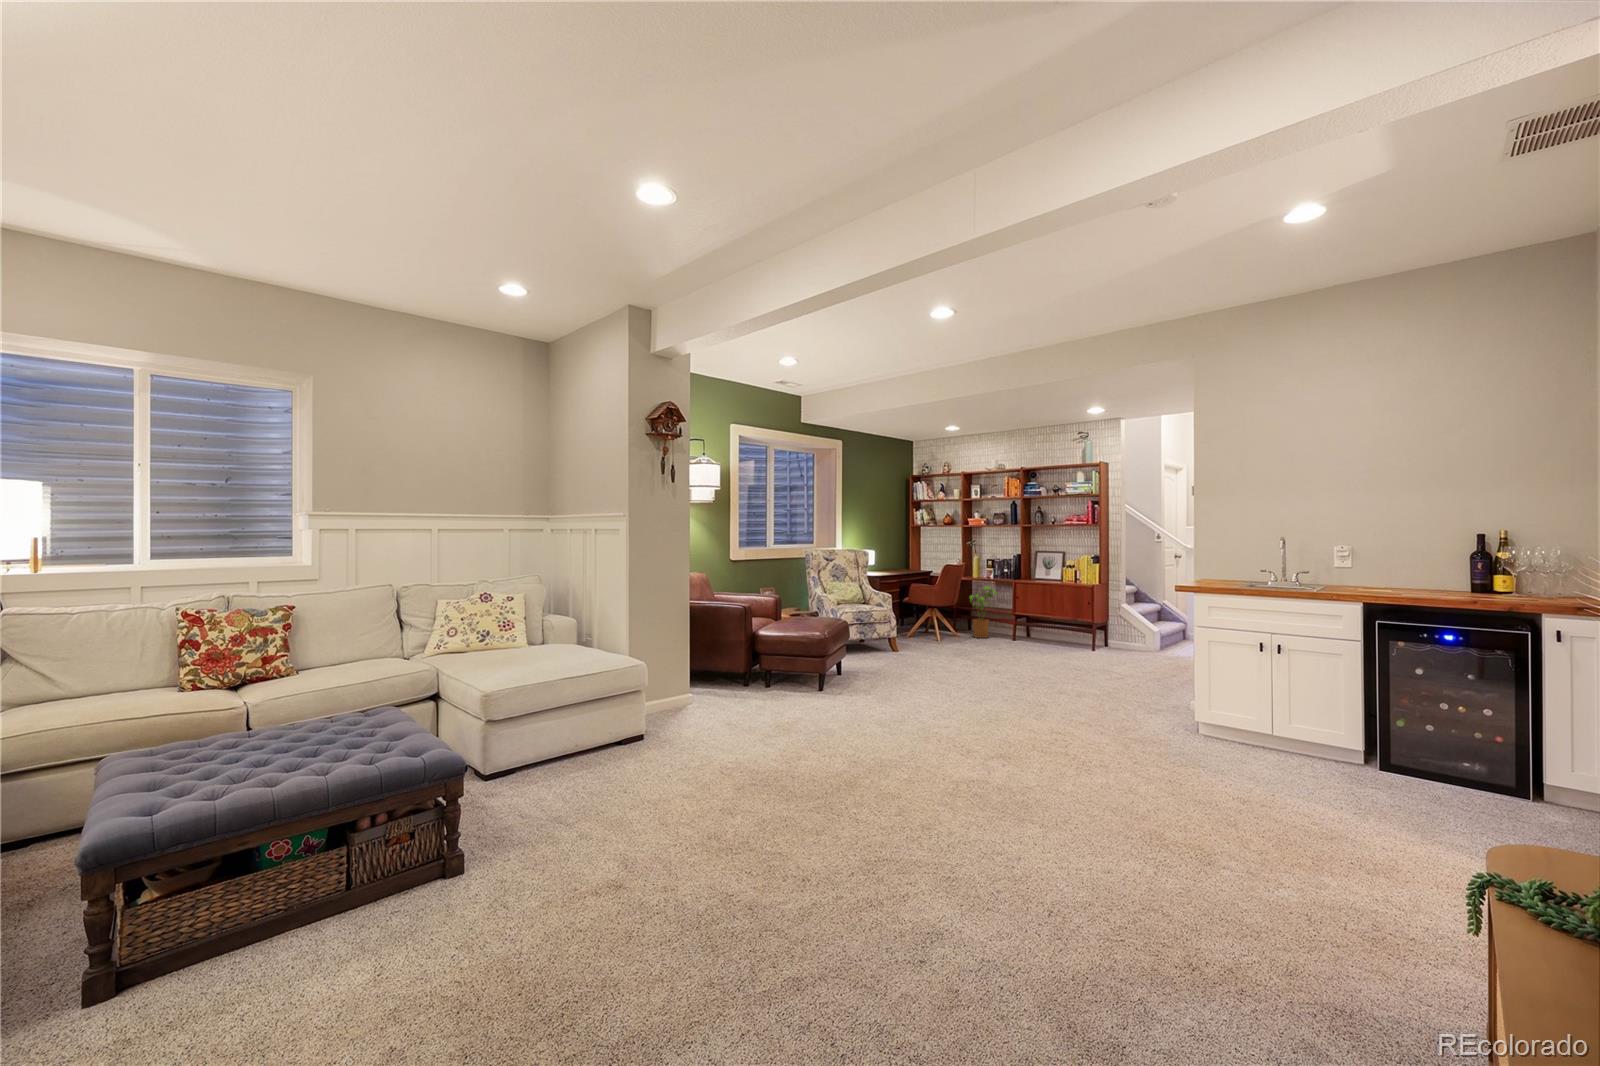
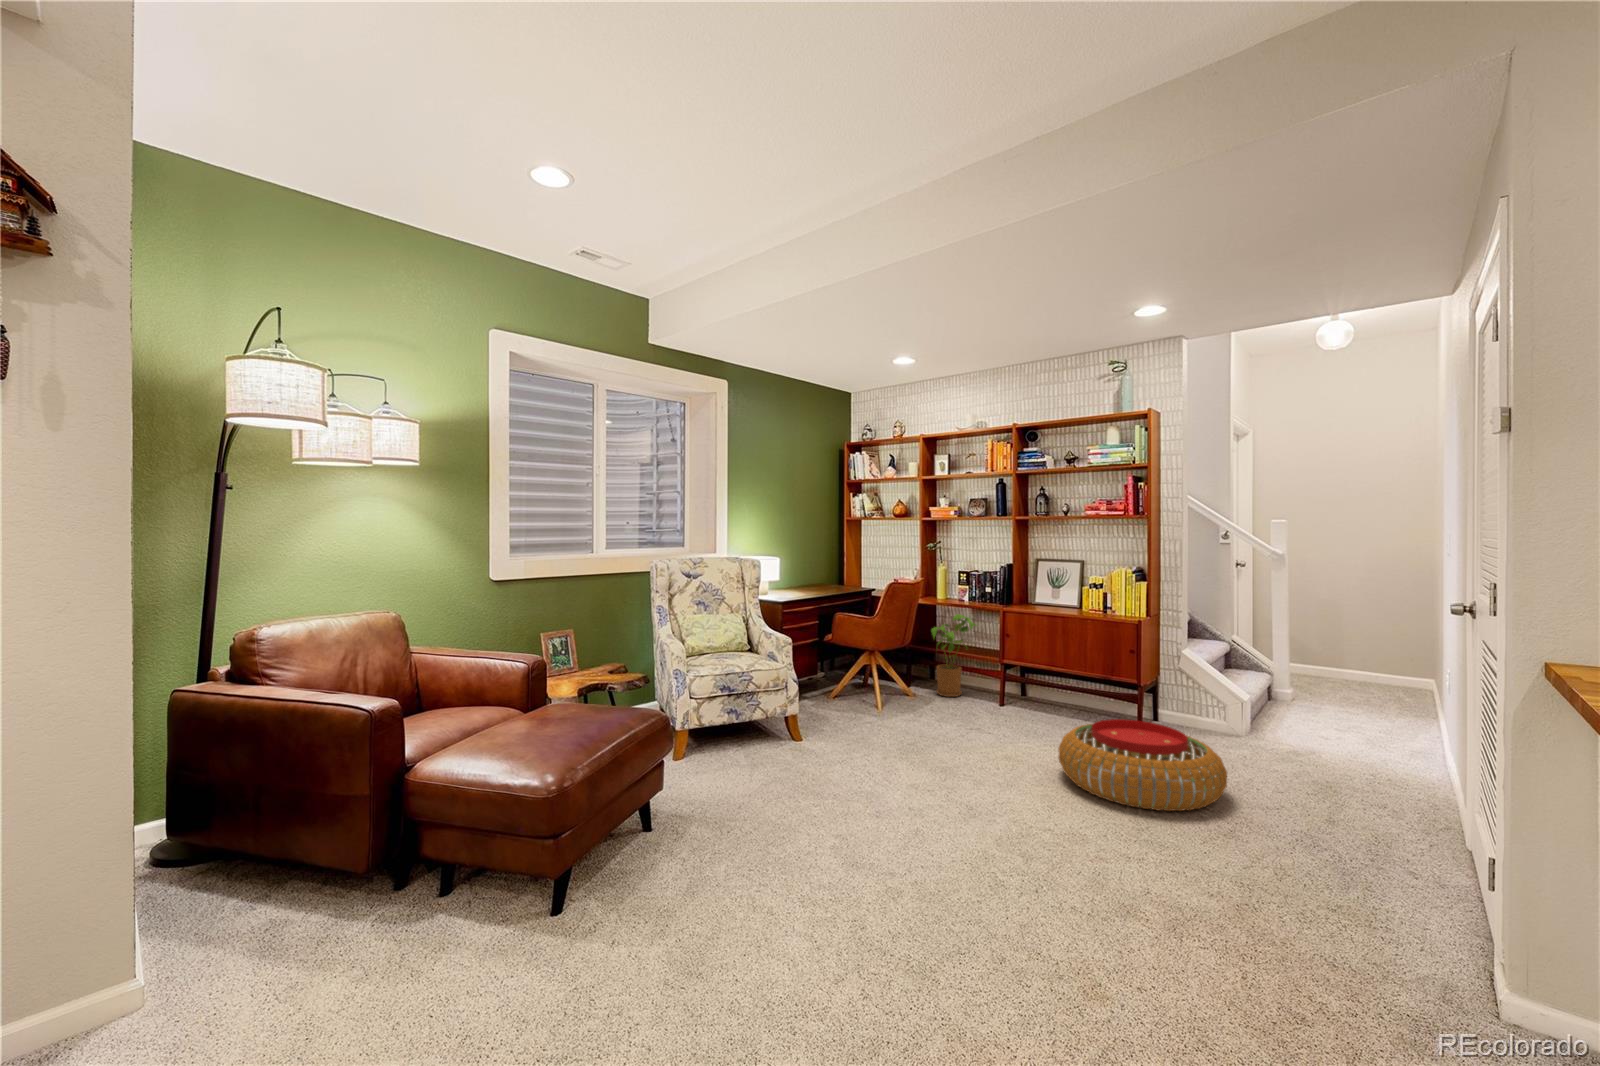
pouf: none [1039,634,1122,671] -> present [1058,719,1227,811]

